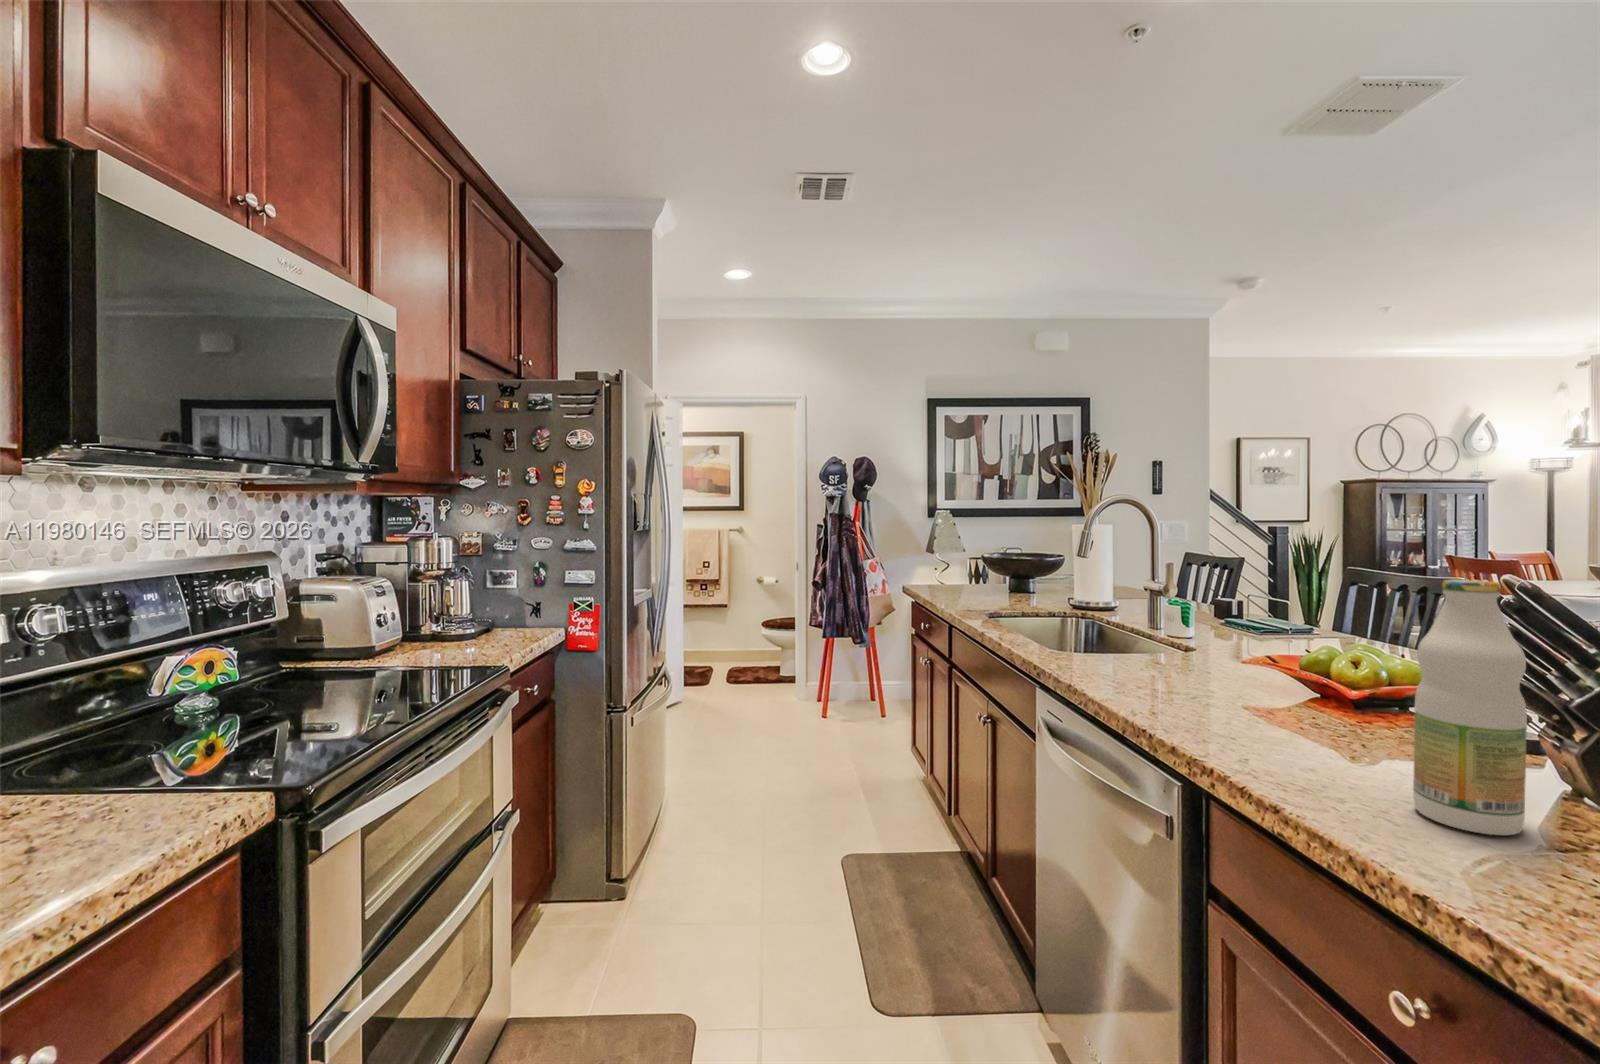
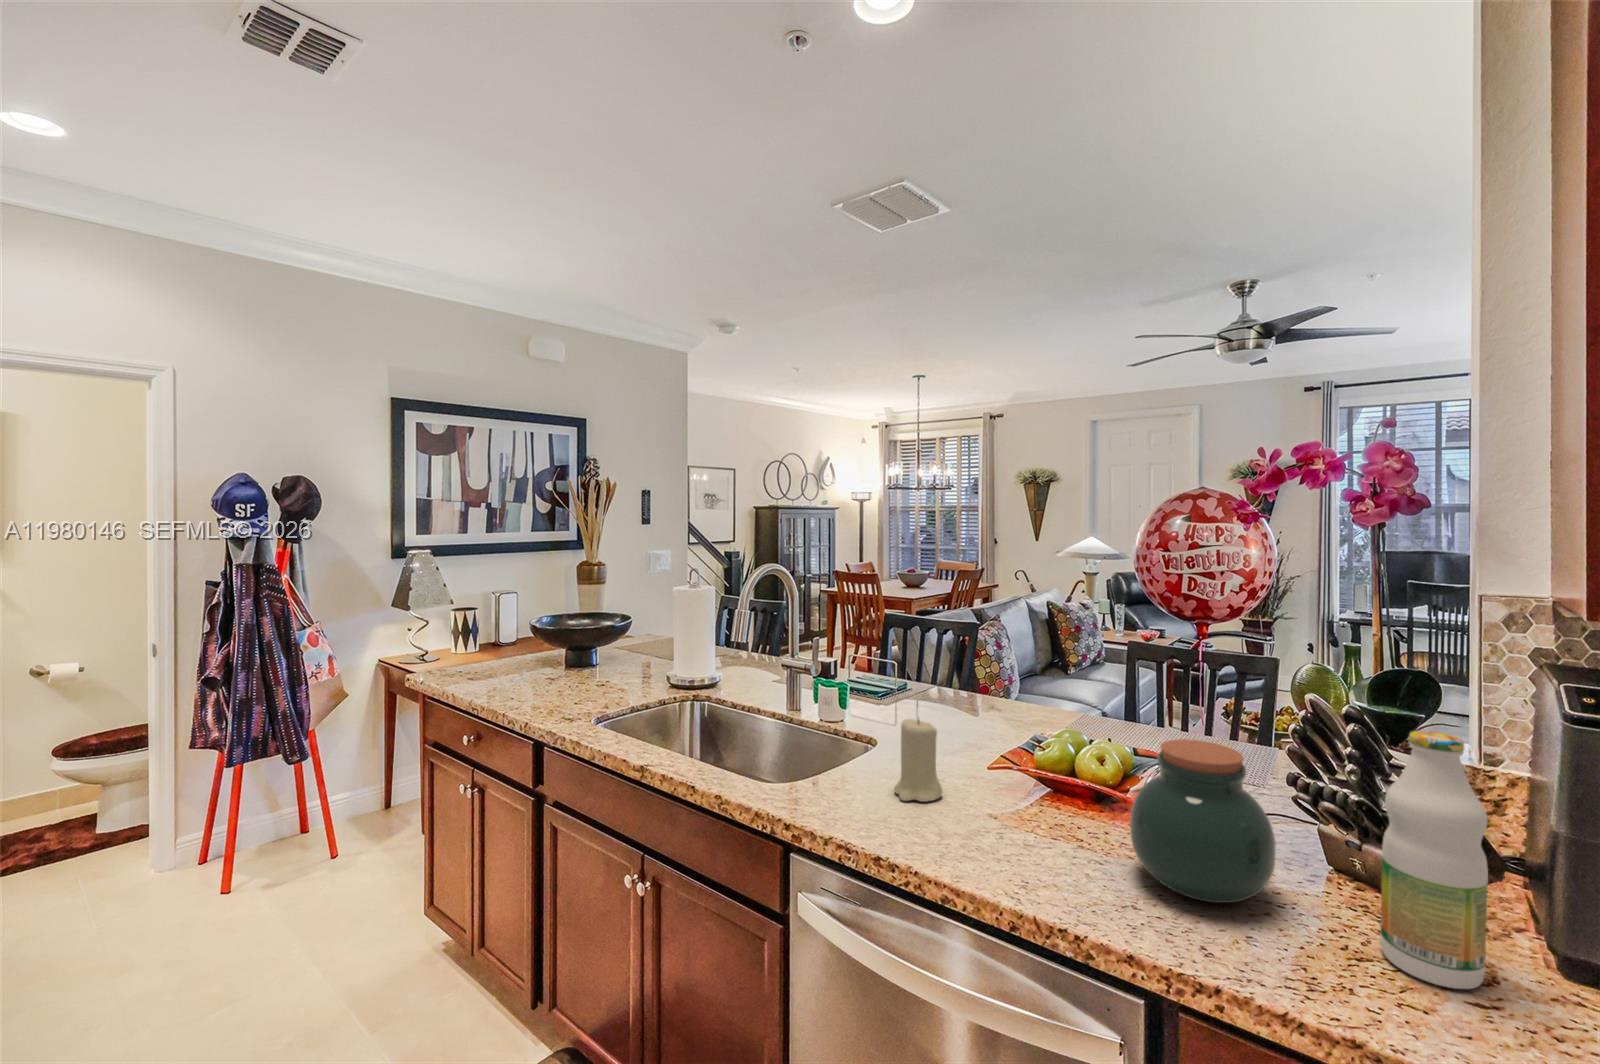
candle: none [1136,605,1182,675] -> present [894,719,942,802]
jar: none [1247,612,1398,755] -> present [1130,739,1276,903]

